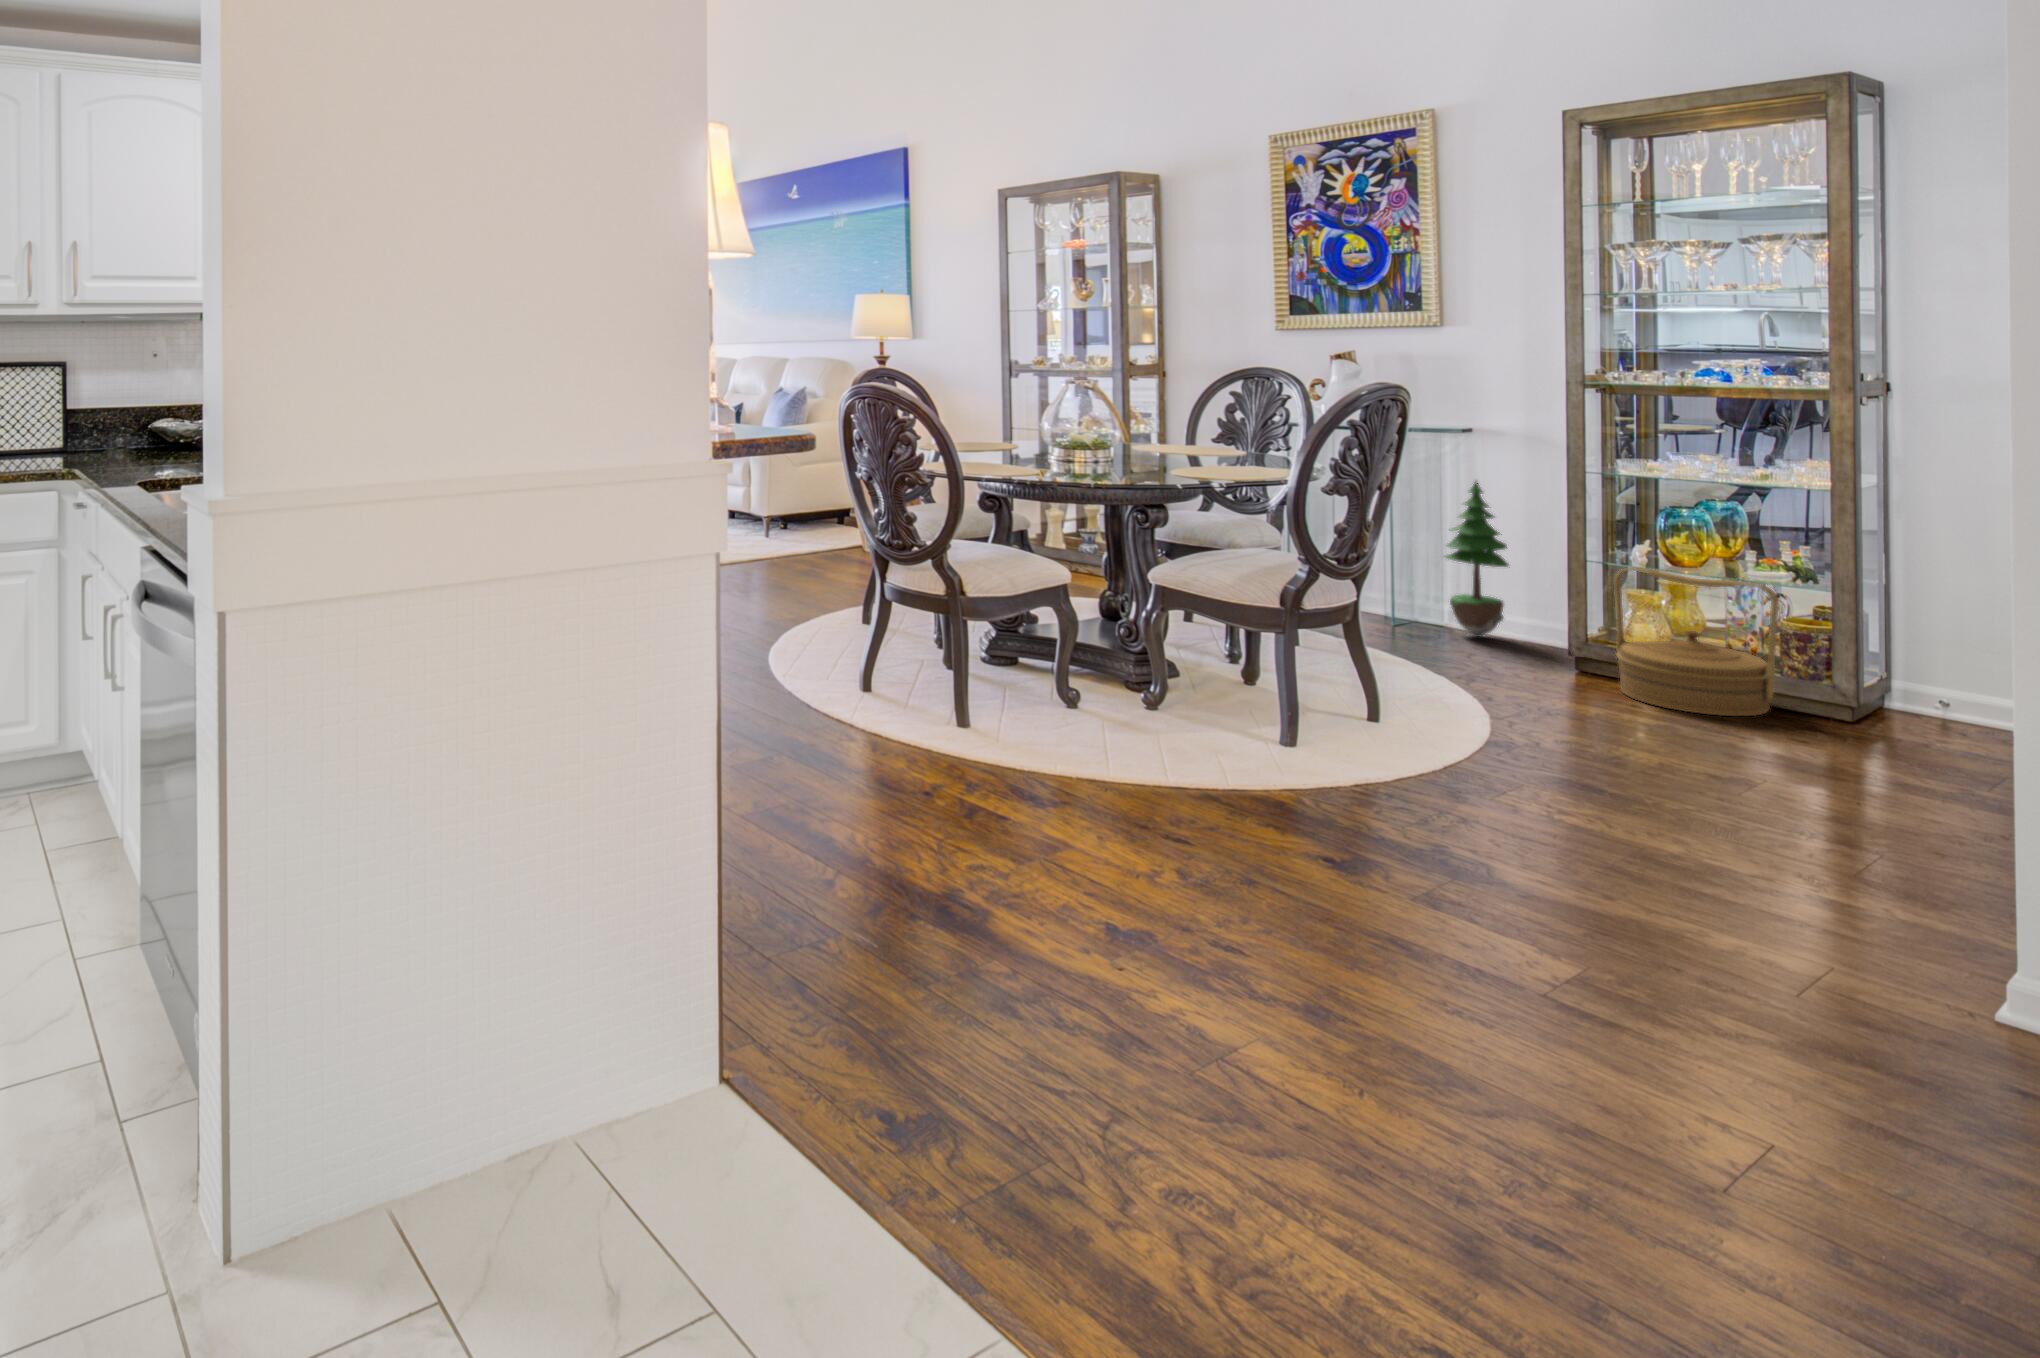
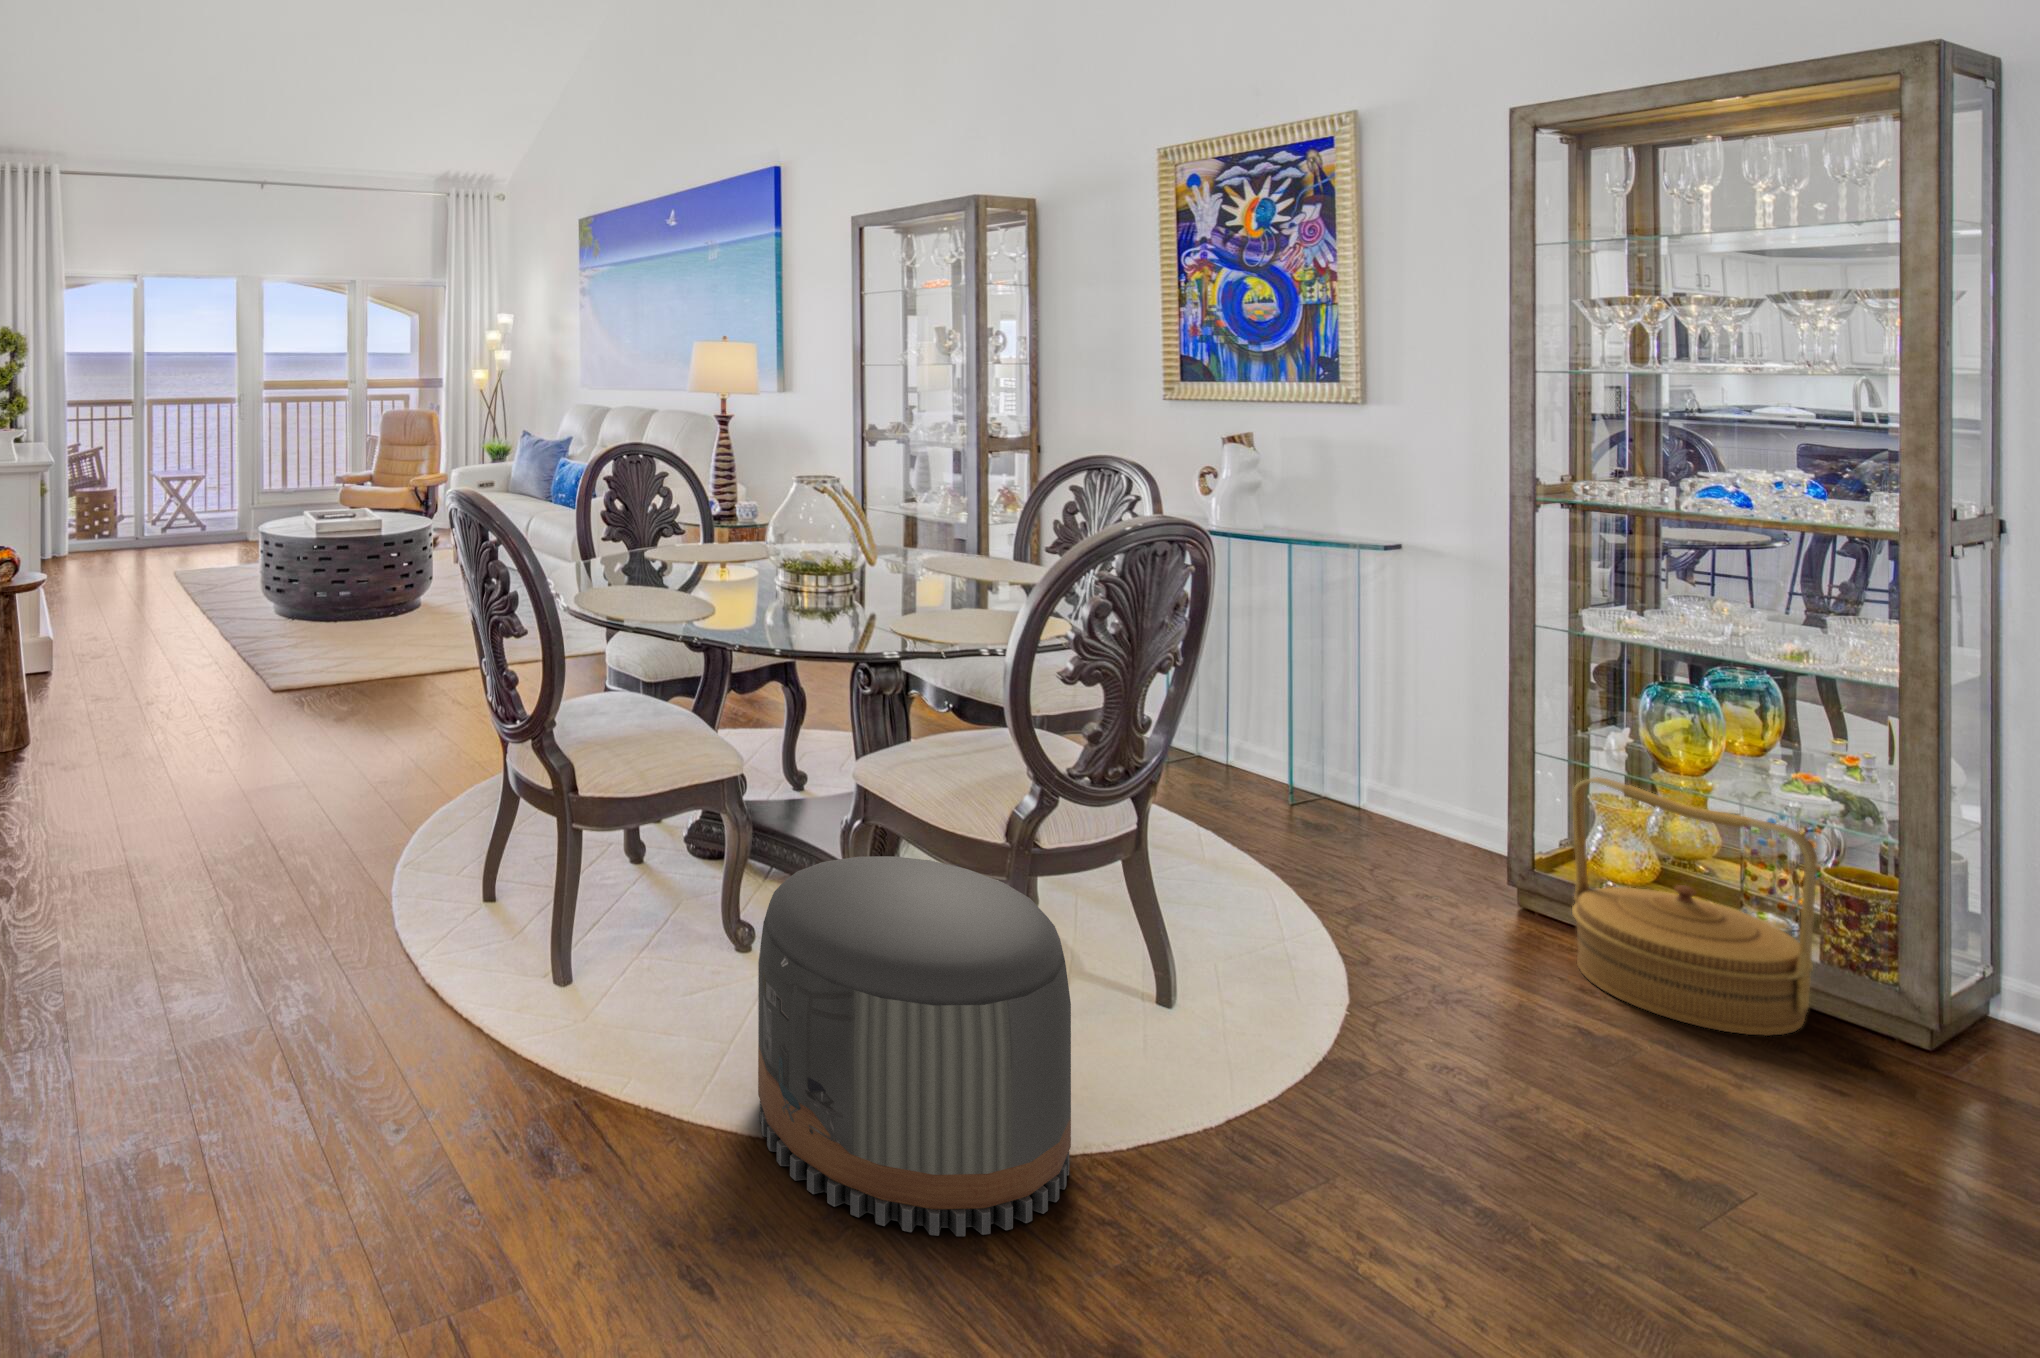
potted tree: present [1445,482,1509,637] -> none [1352,620,1447,842]
pouf: none [1144,619,1361,817] -> present [758,856,1071,1236]

